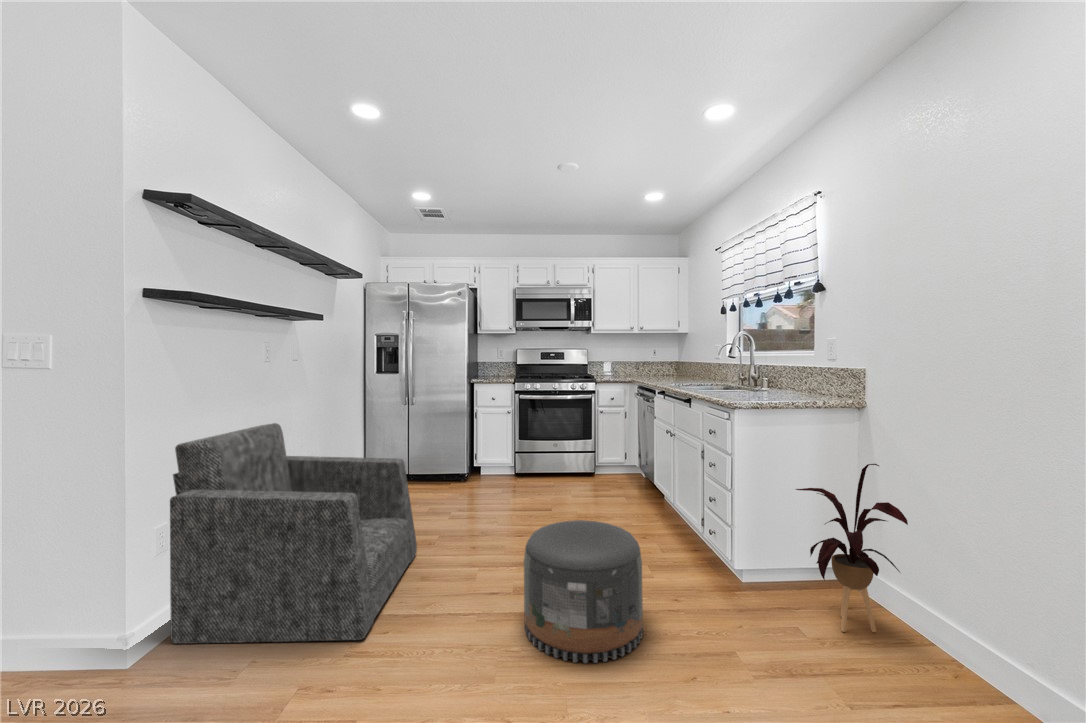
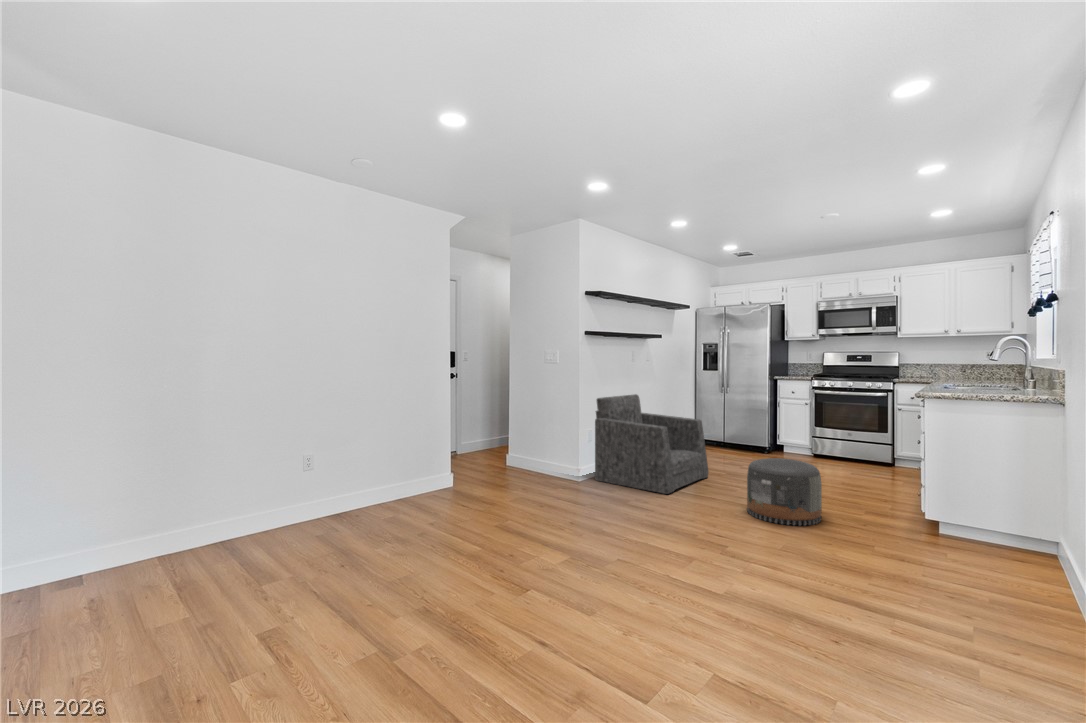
house plant: present [796,464,908,632] -> none [939,440,1020,561]

